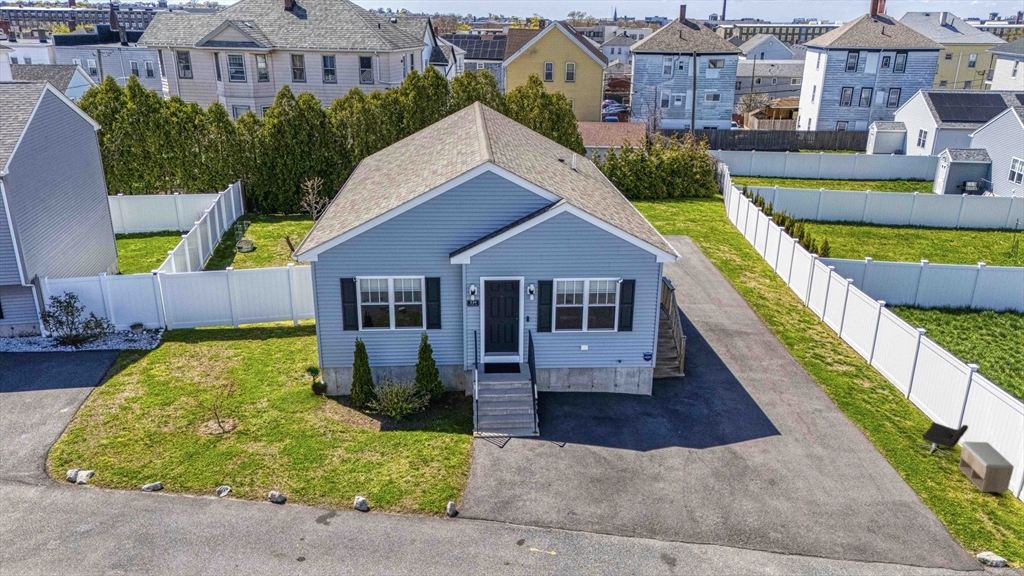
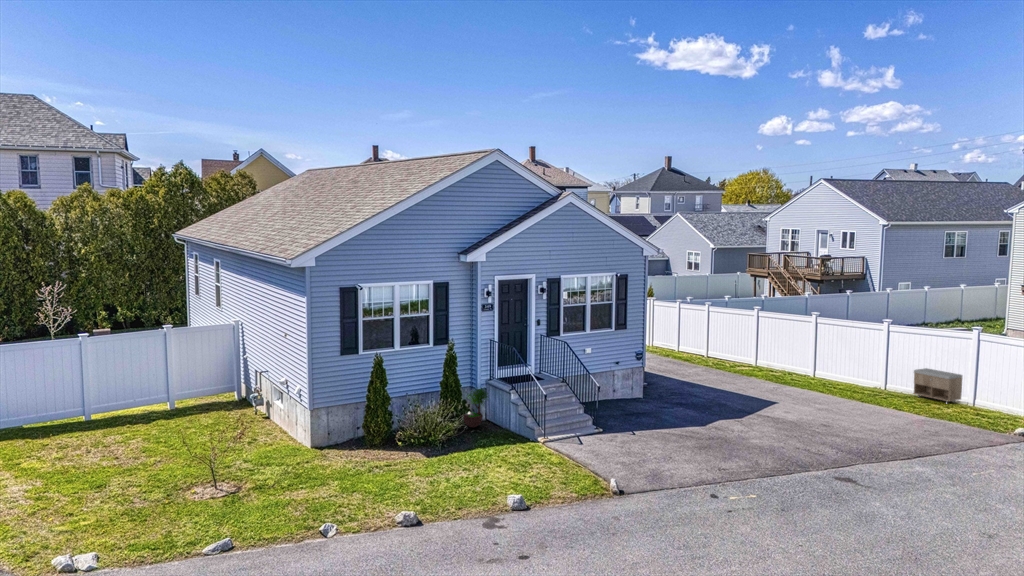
potted tree: present [304,366,328,394] -> present [464,388,488,427]
lounge chair: present [919,422,968,454] -> none [866,363,906,392]

